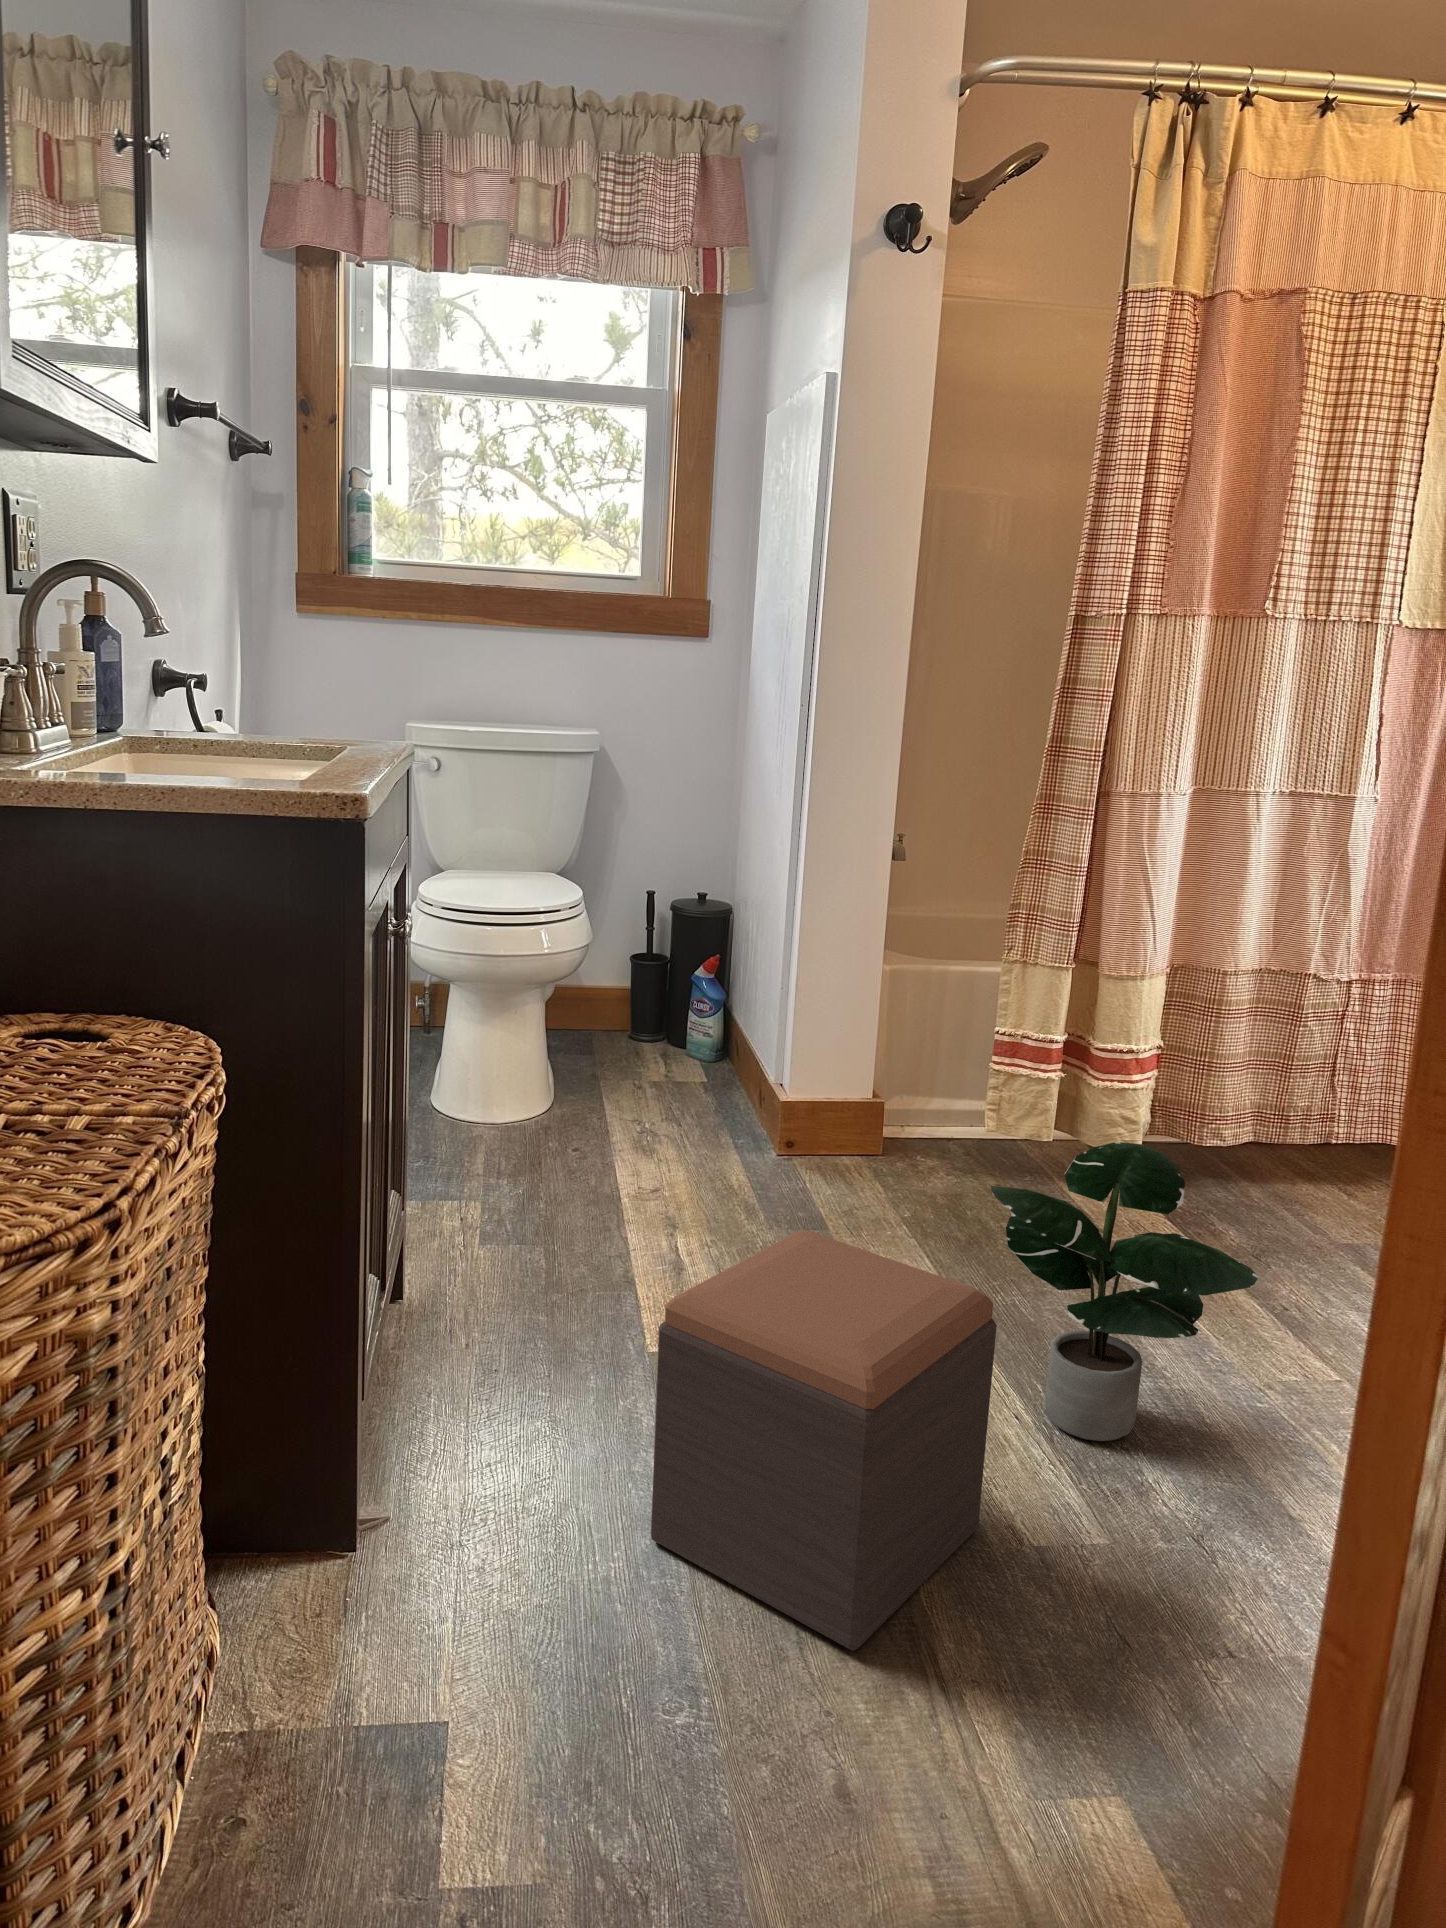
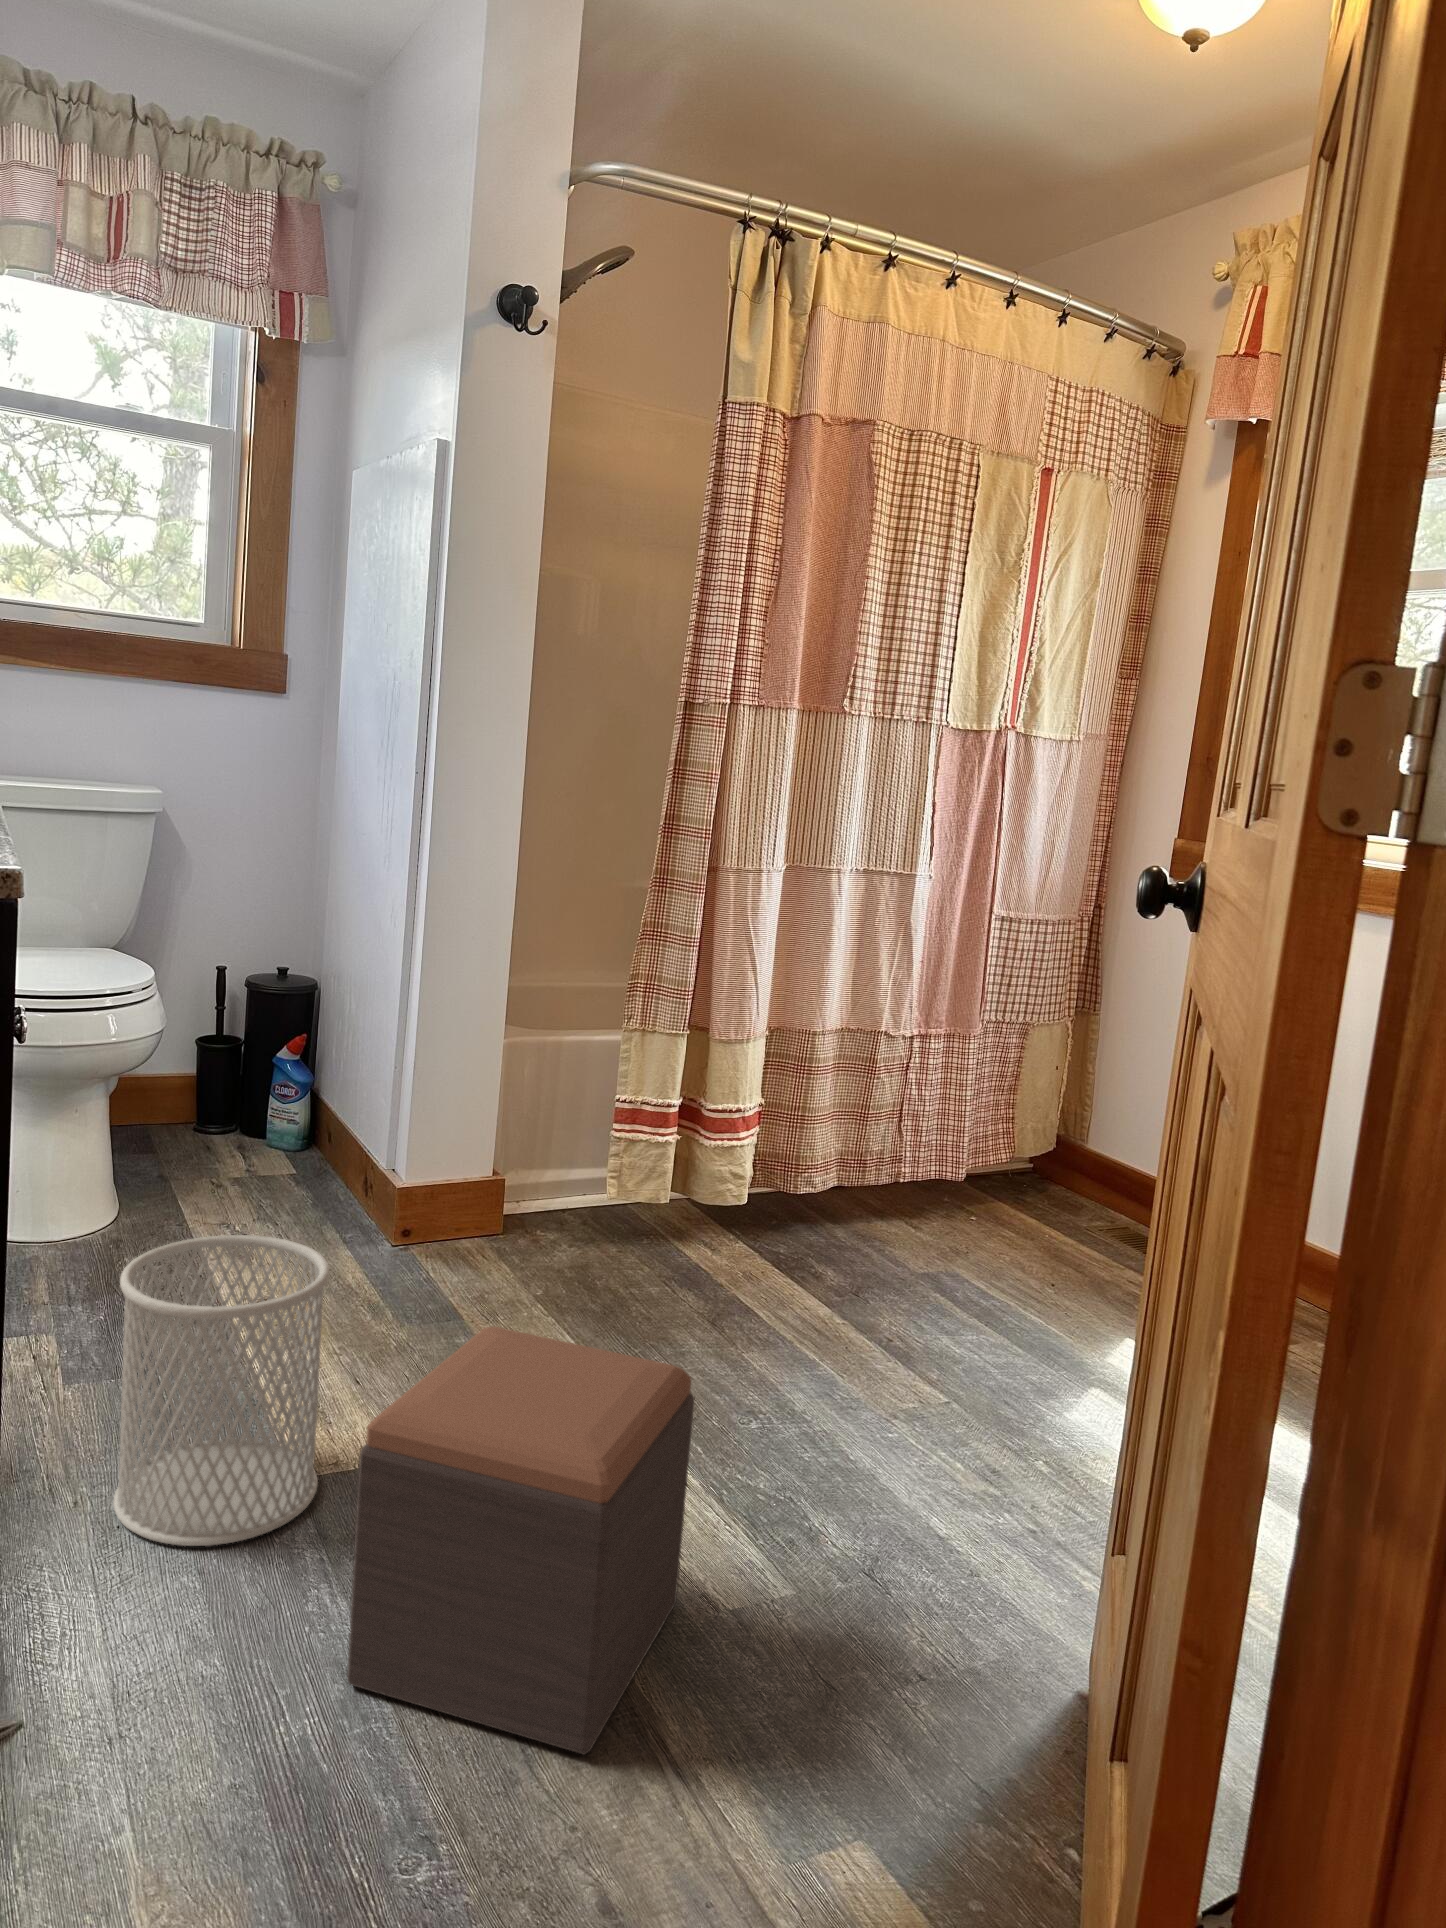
wastebasket: none [493,1125,674,1398] -> present [113,1235,330,1546]
potted plant: present [991,1142,1259,1441] -> none [661,1206,905,1497]

